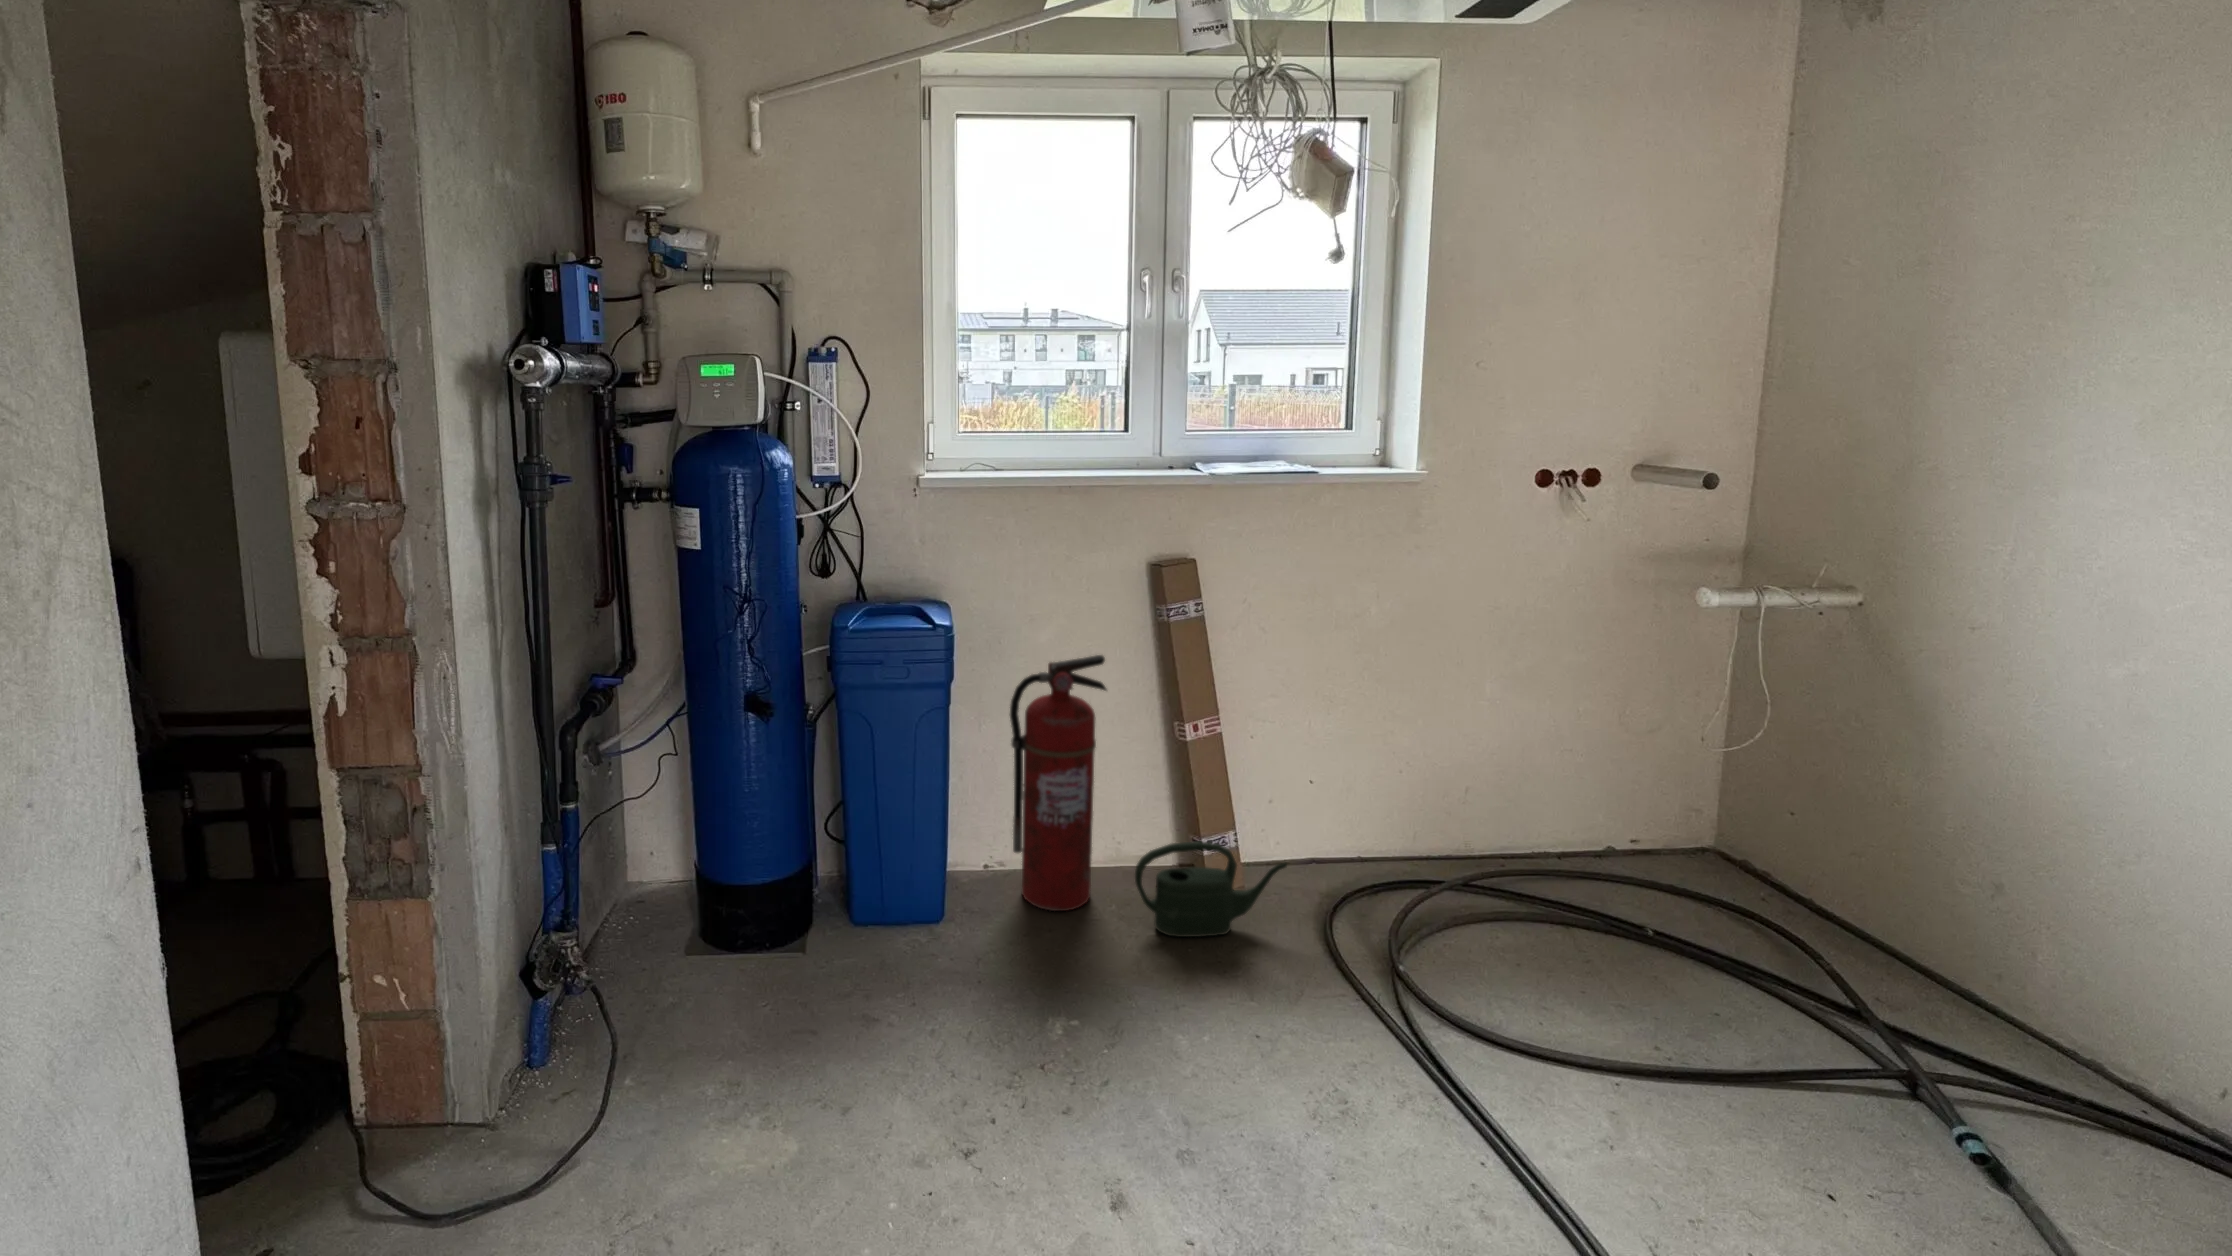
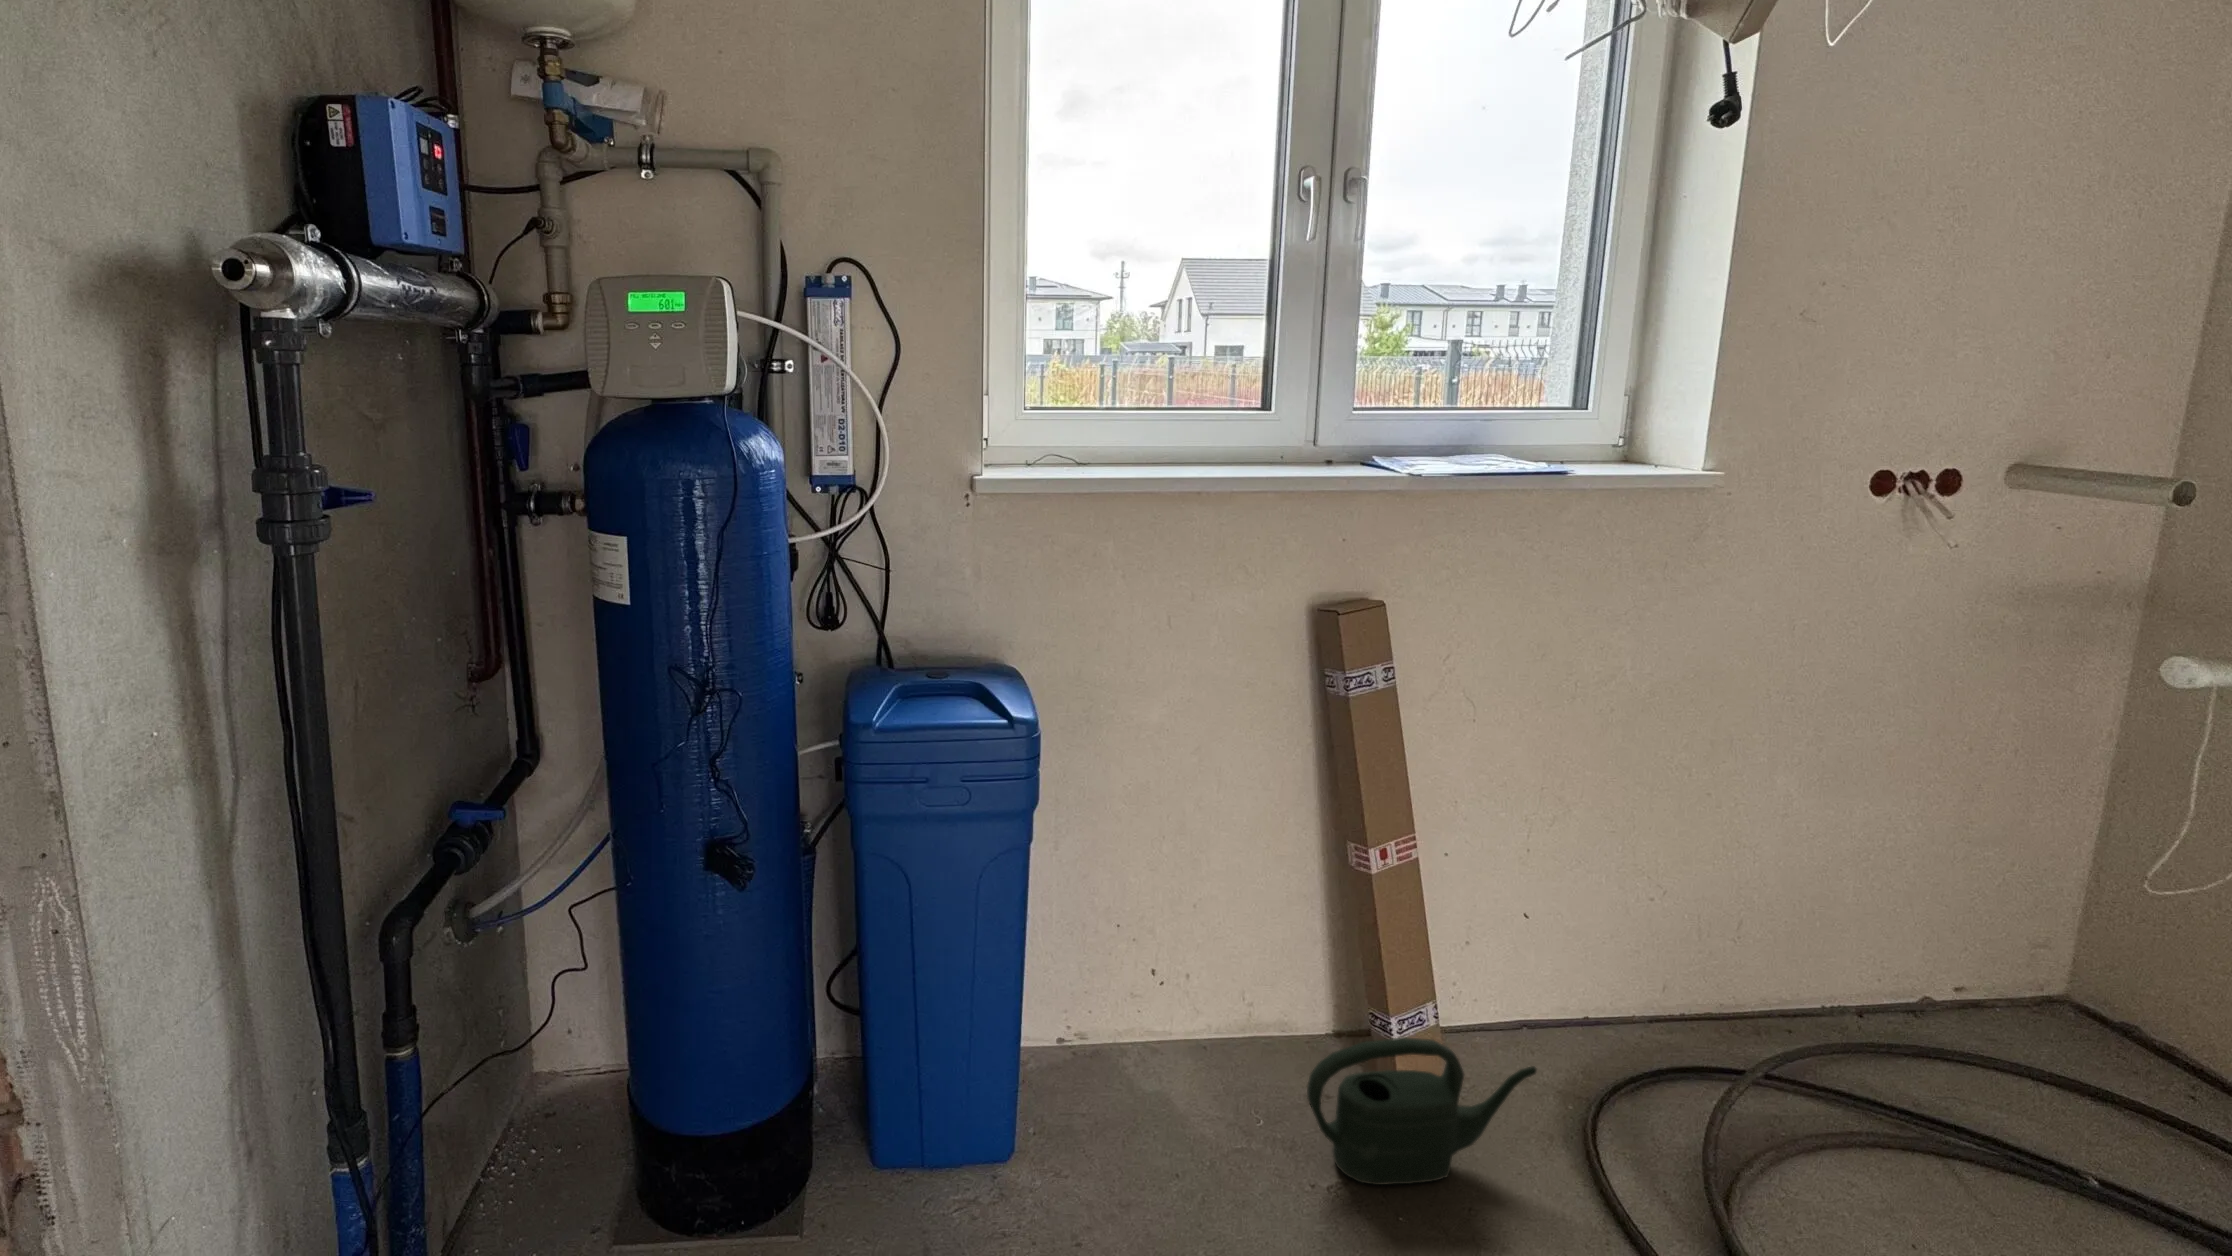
fire extinguisher: present [1010,655,1106,911] -> none [1111,748,1259,1129]

